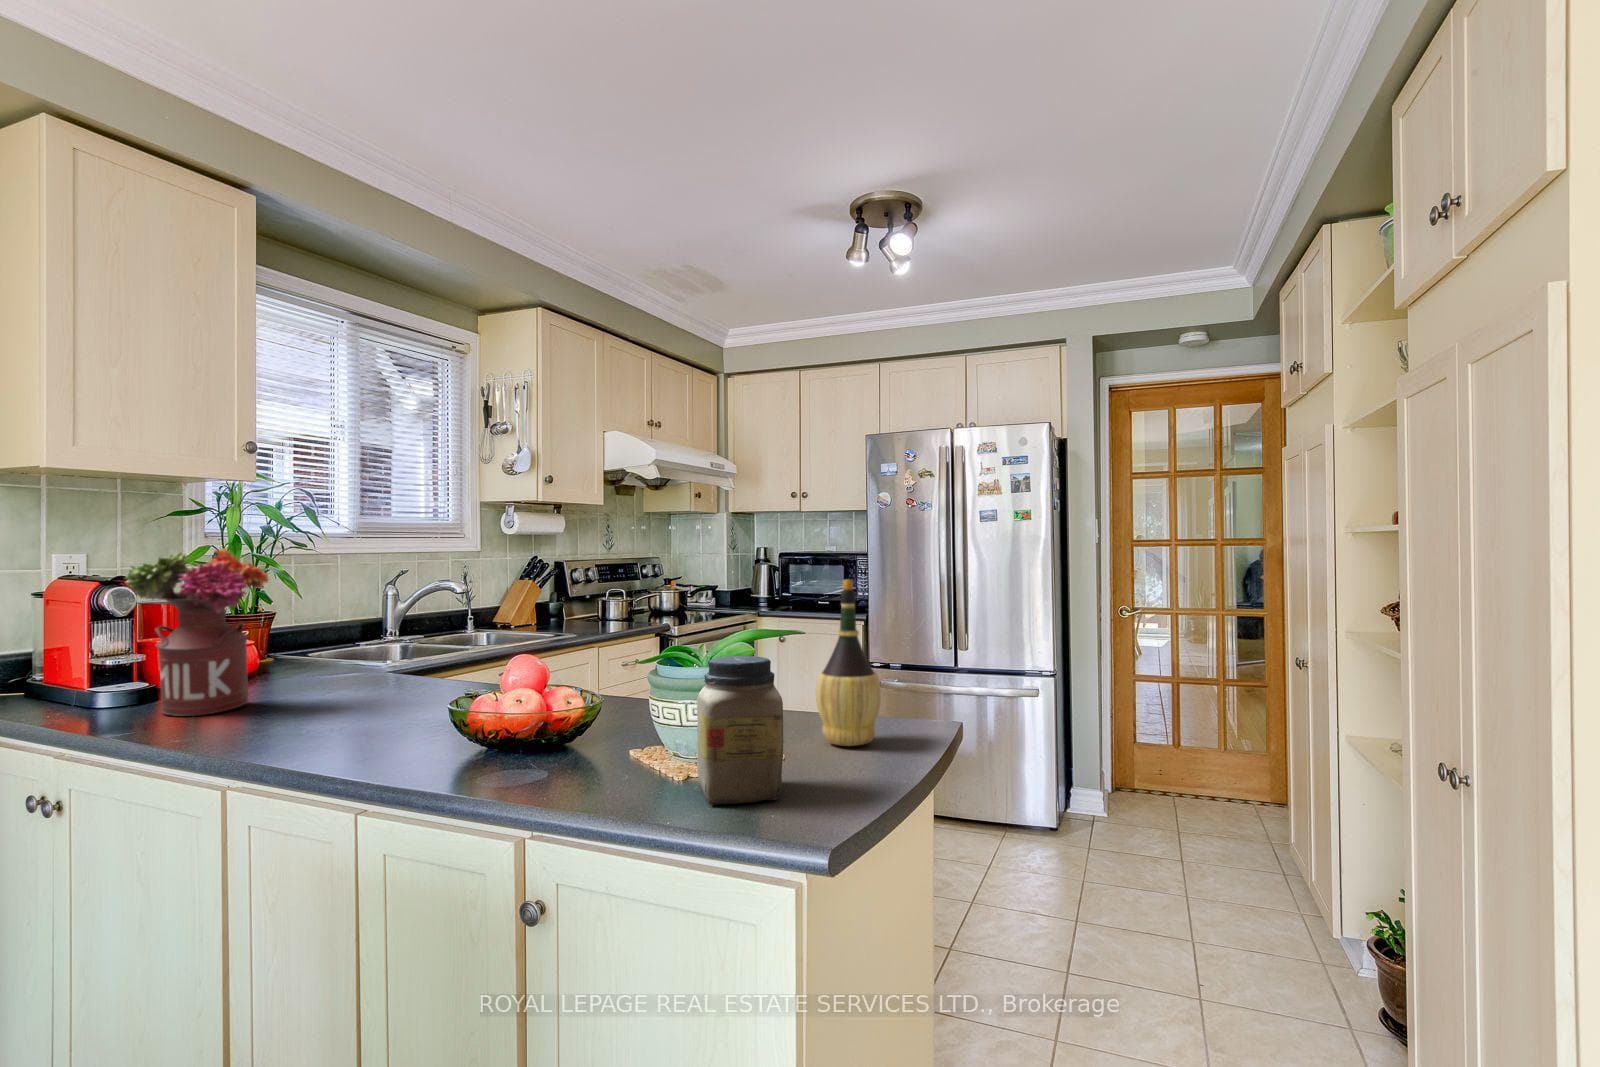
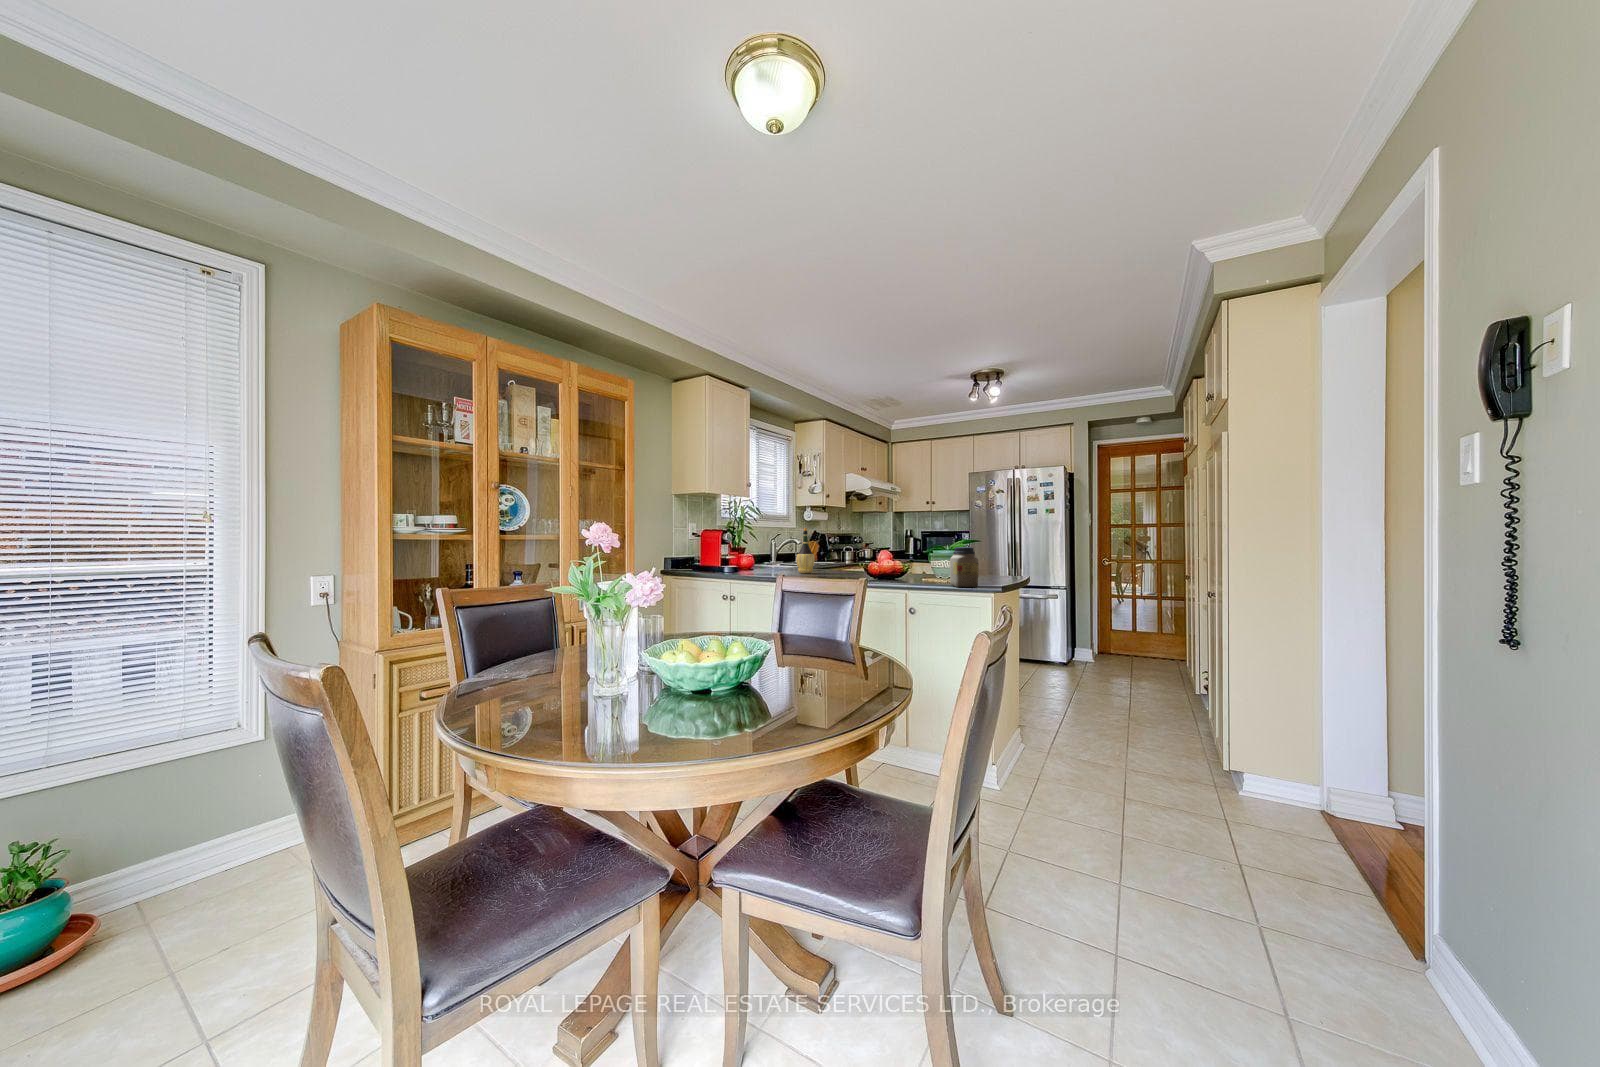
flower arrangement: present [126,548,268,716] -> none [737,519,776,575]
wine bottle: present [816,579,881,746] -> present [796,528,815,573]

